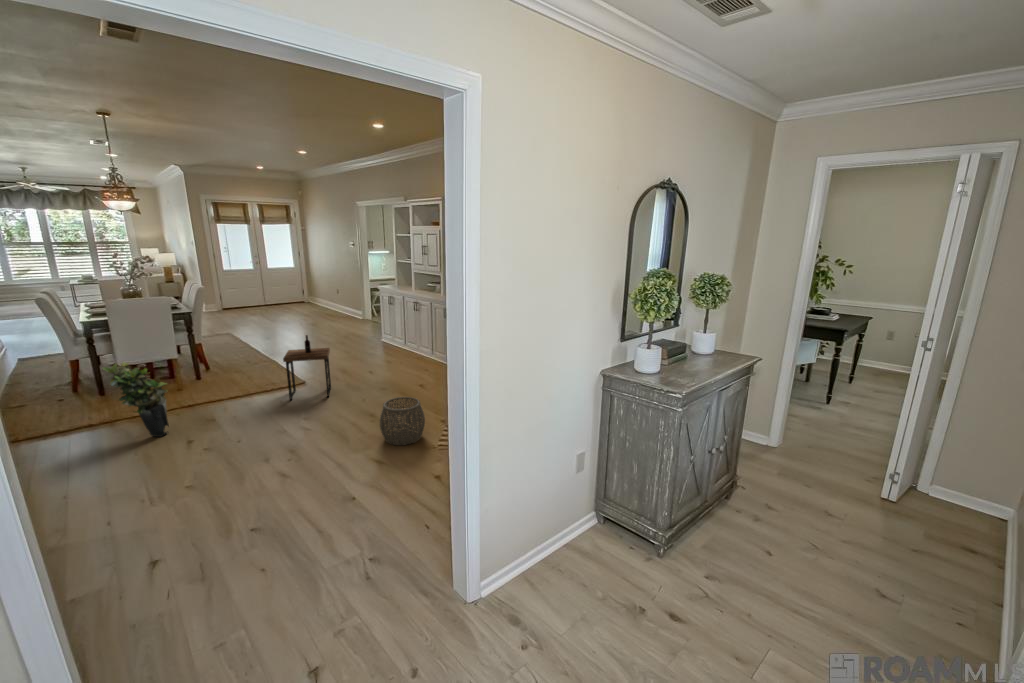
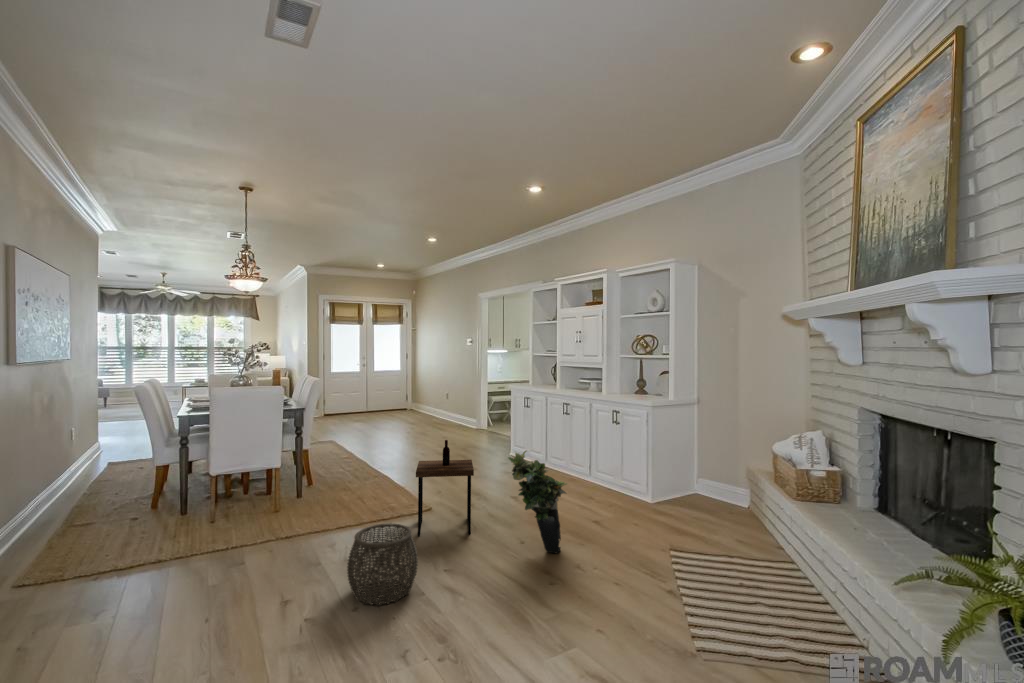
potted plant: present [103,362,169,437] -> present [508,451,568,554]
woven basket: present [380,397,425,445] -> present [347,523,418,605]

